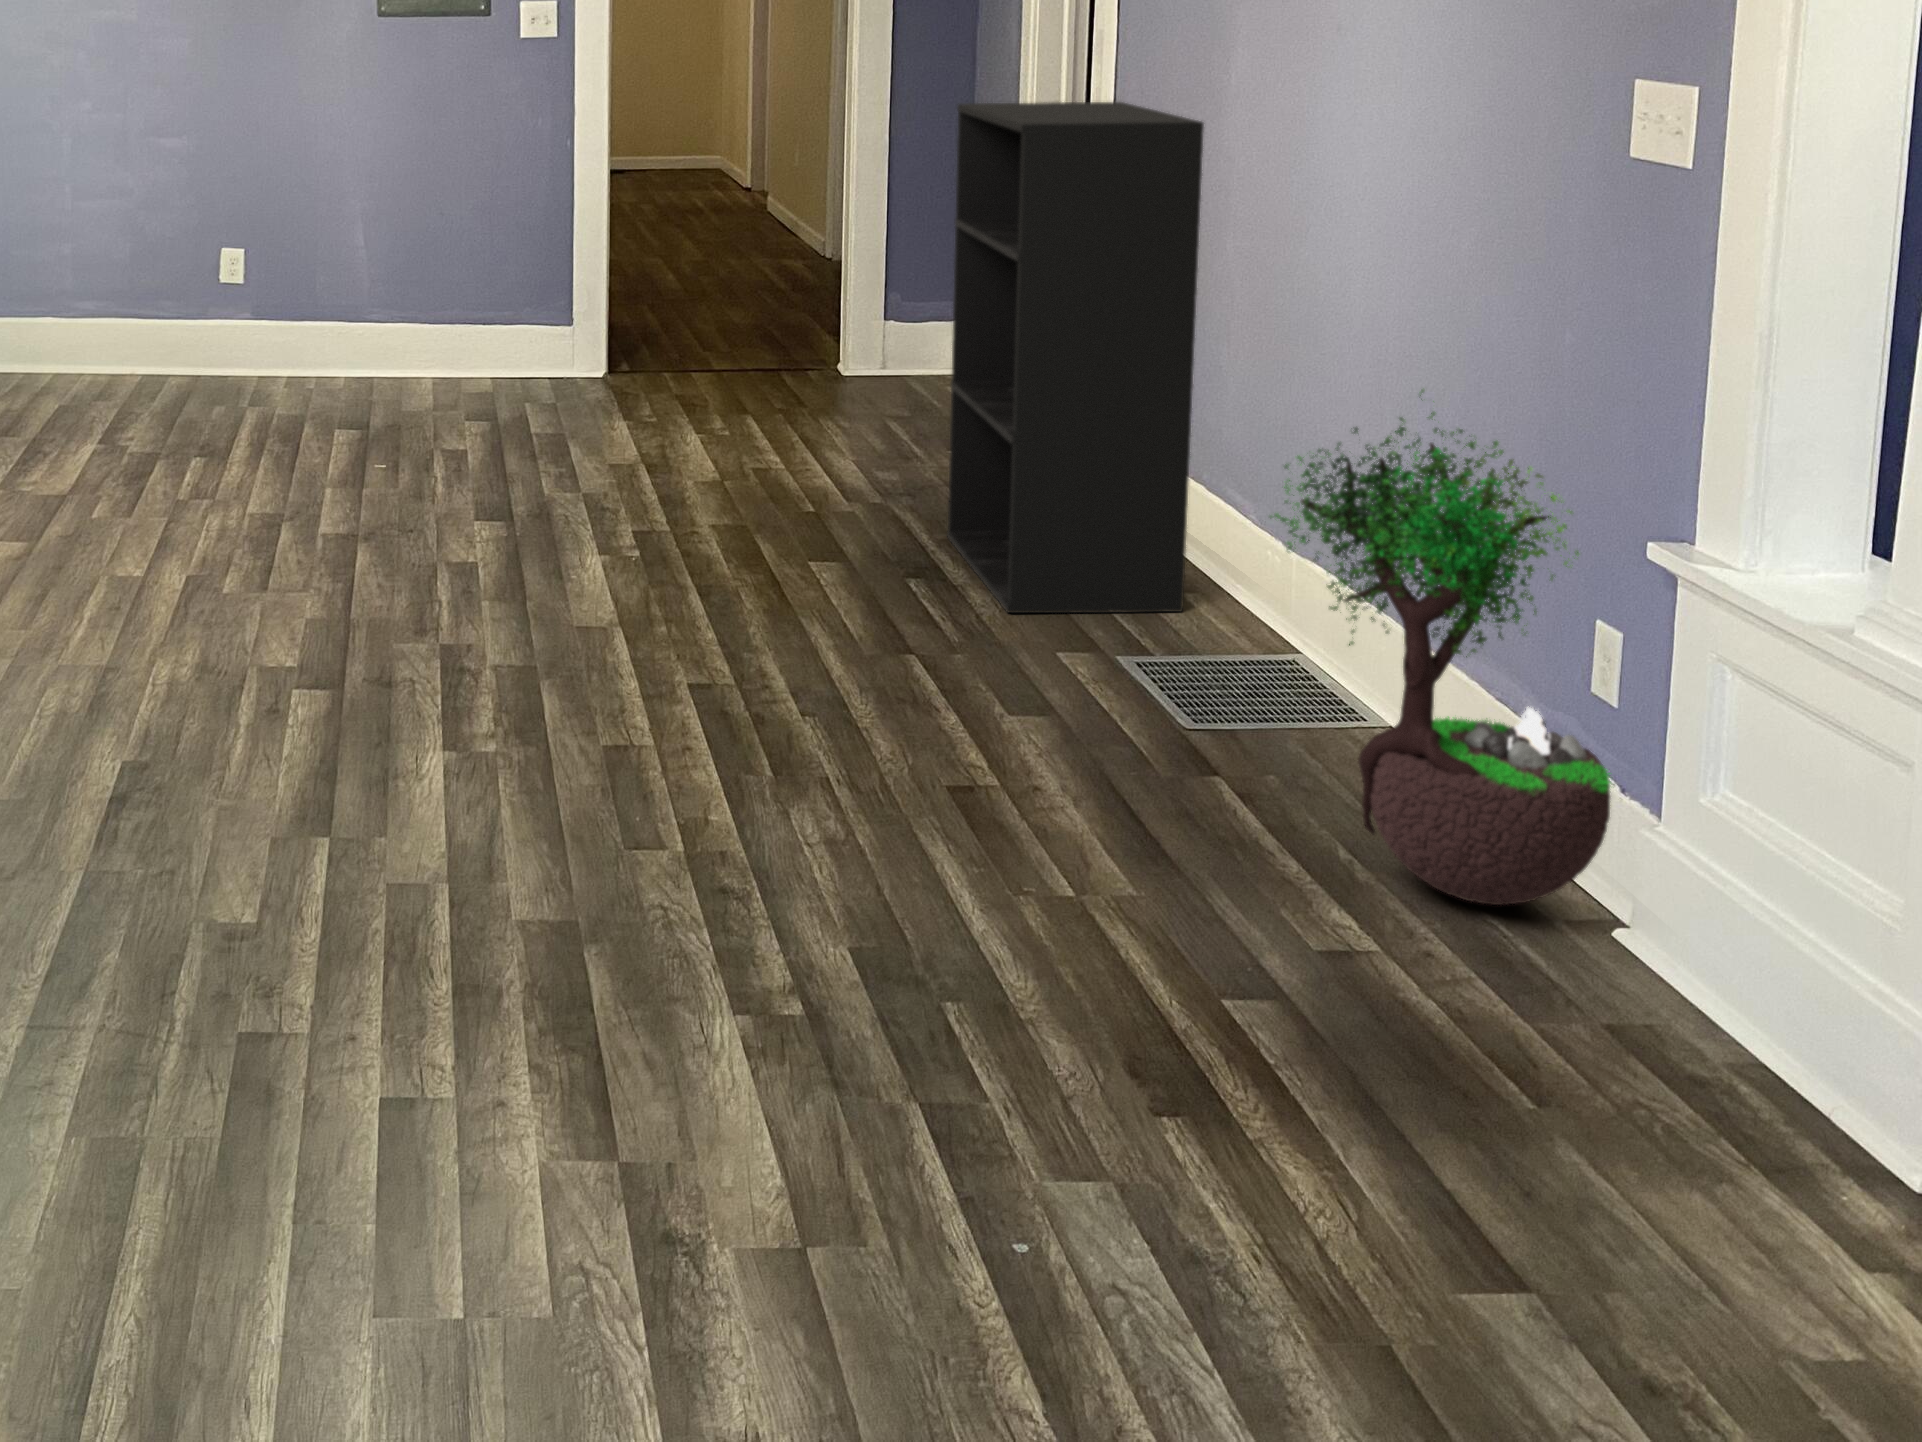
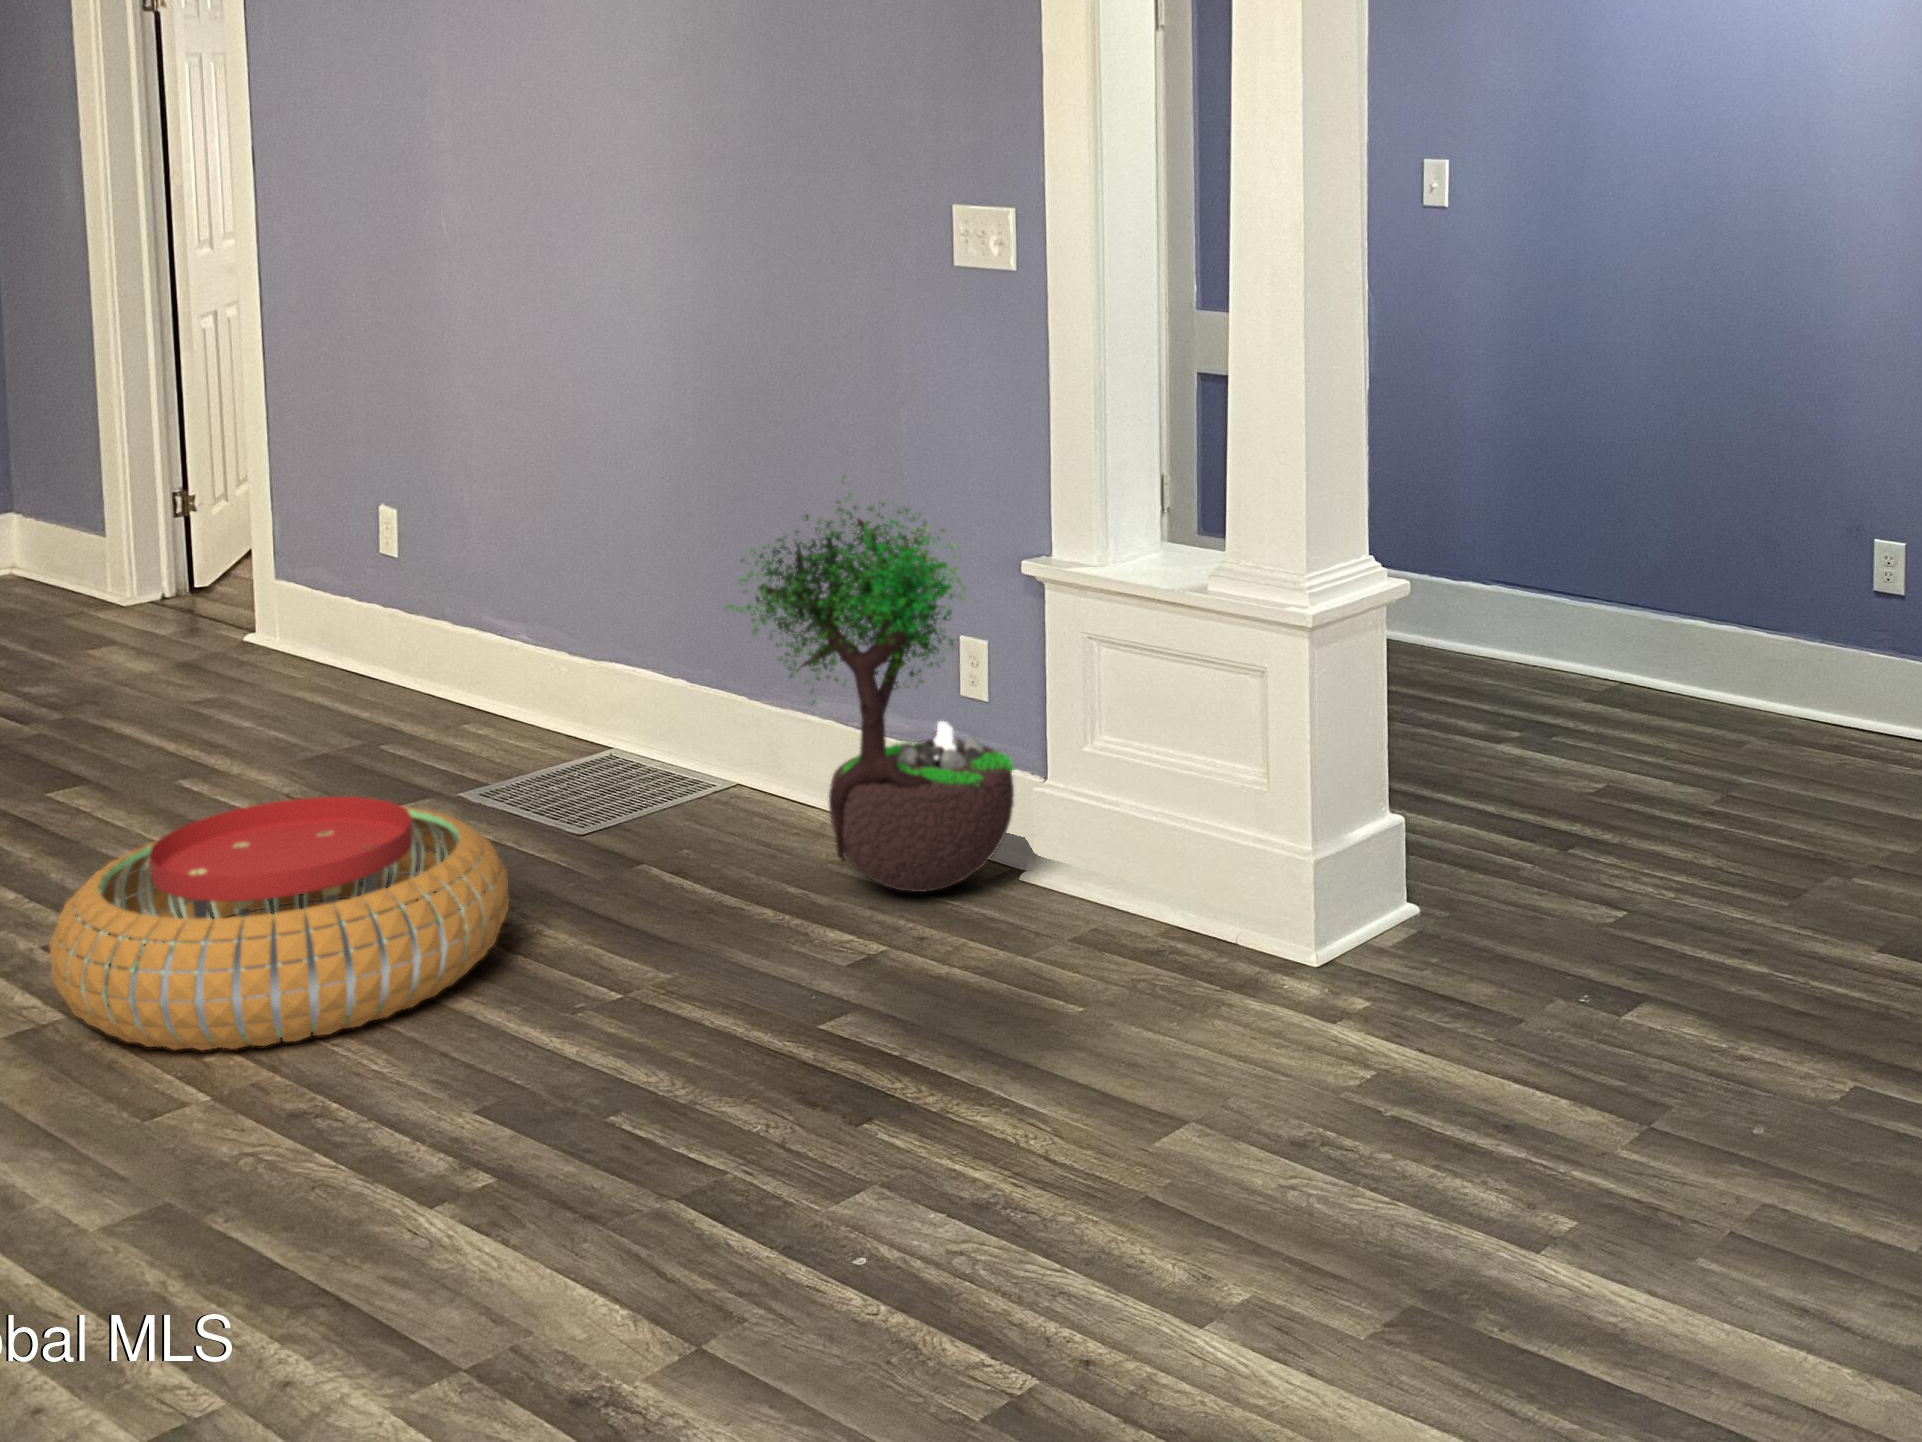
bookshelf: present [947,102,1204,613] -> none [143,252,483,785]
pouf: none [639,611,1032,836] -> present [49,797,509,1050]

